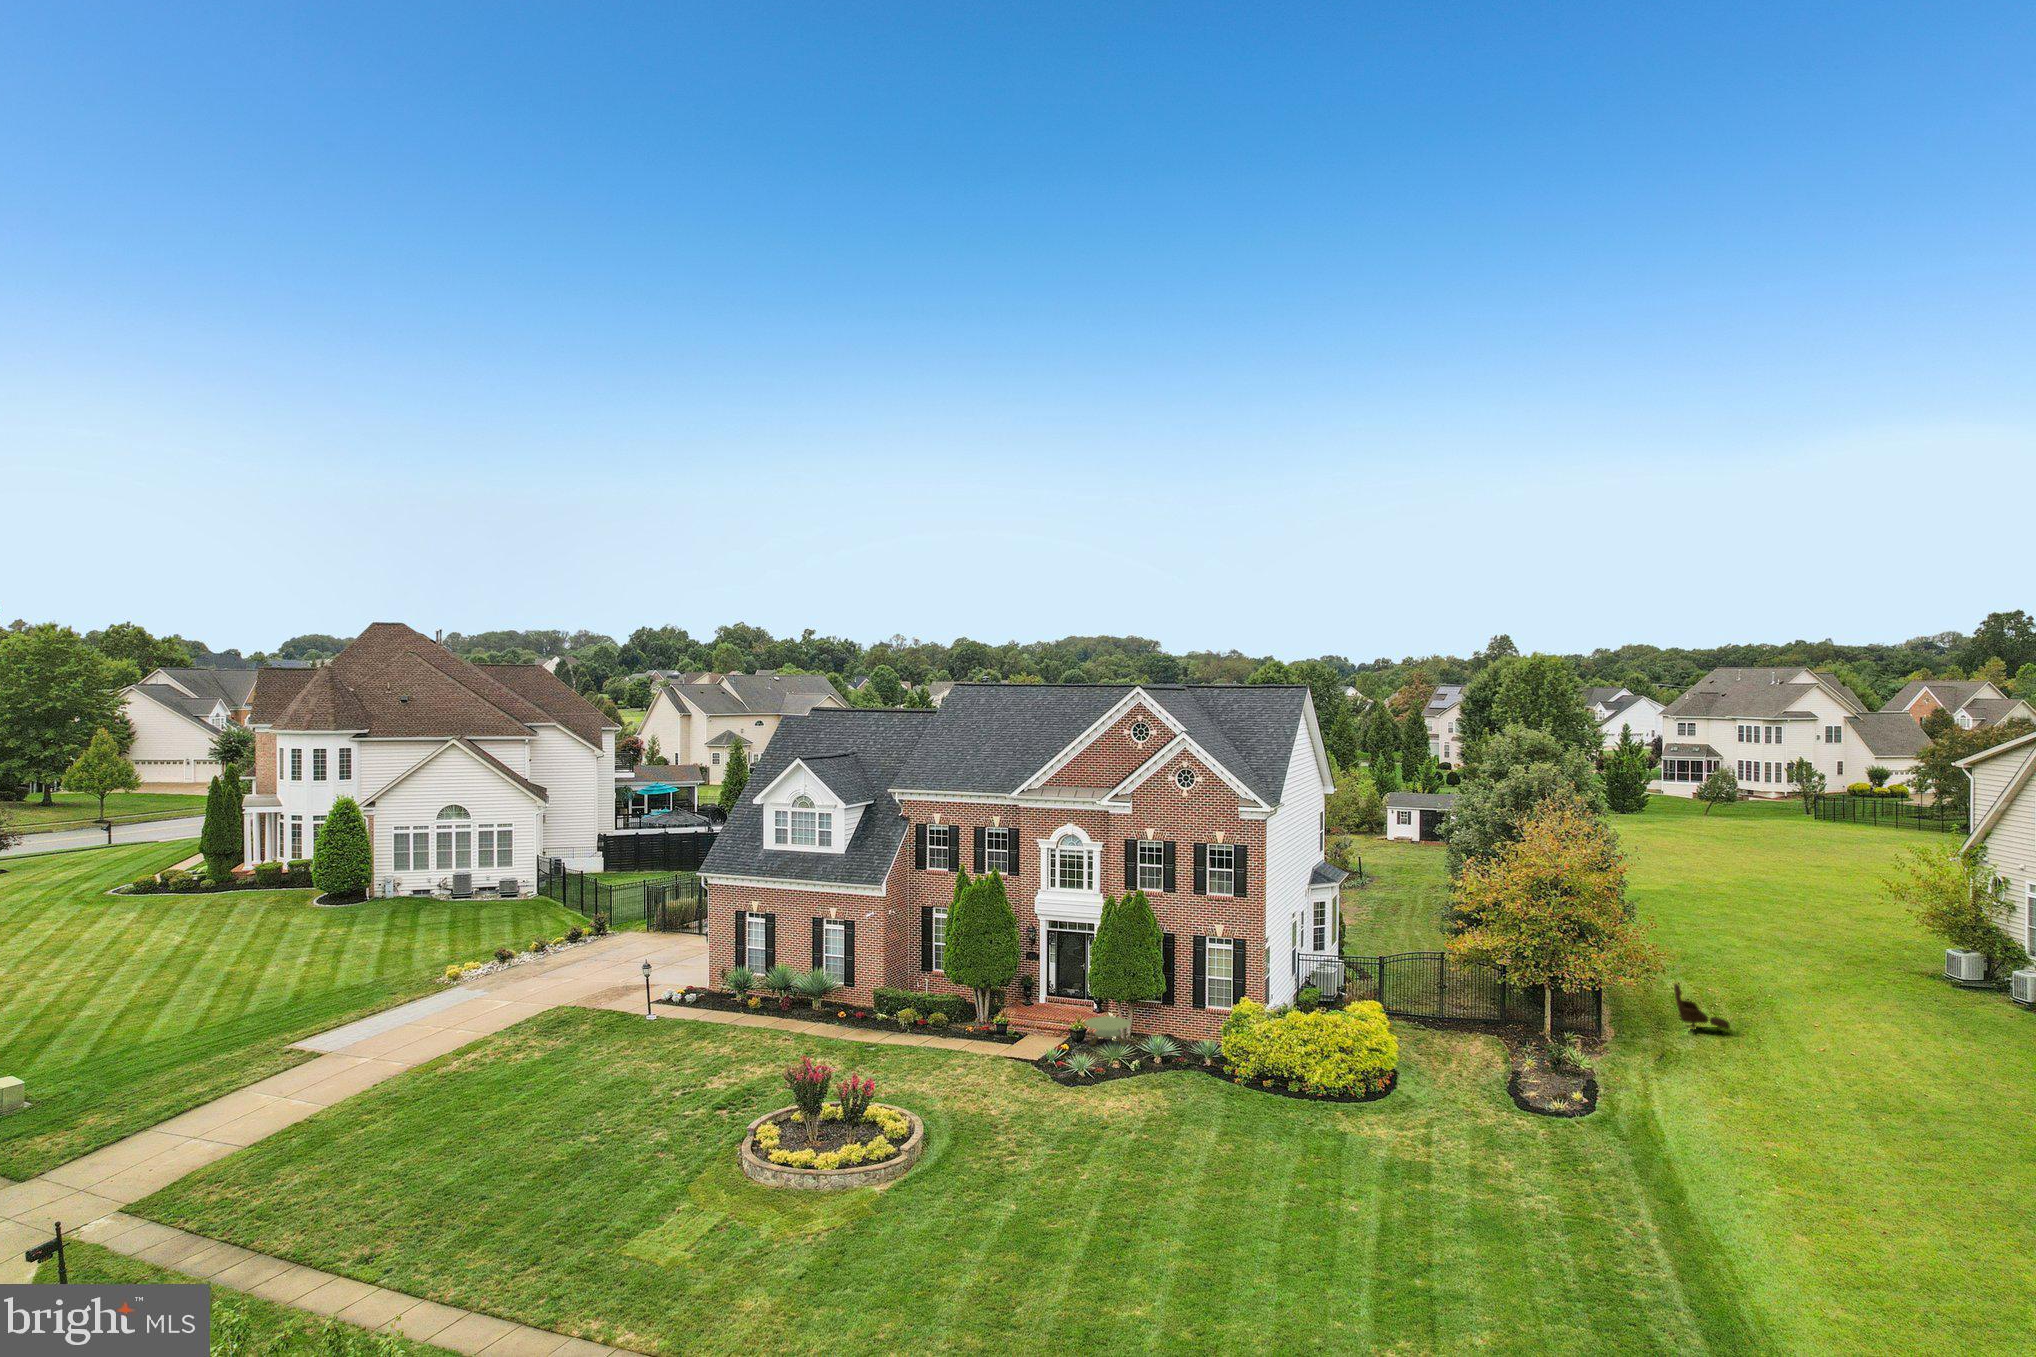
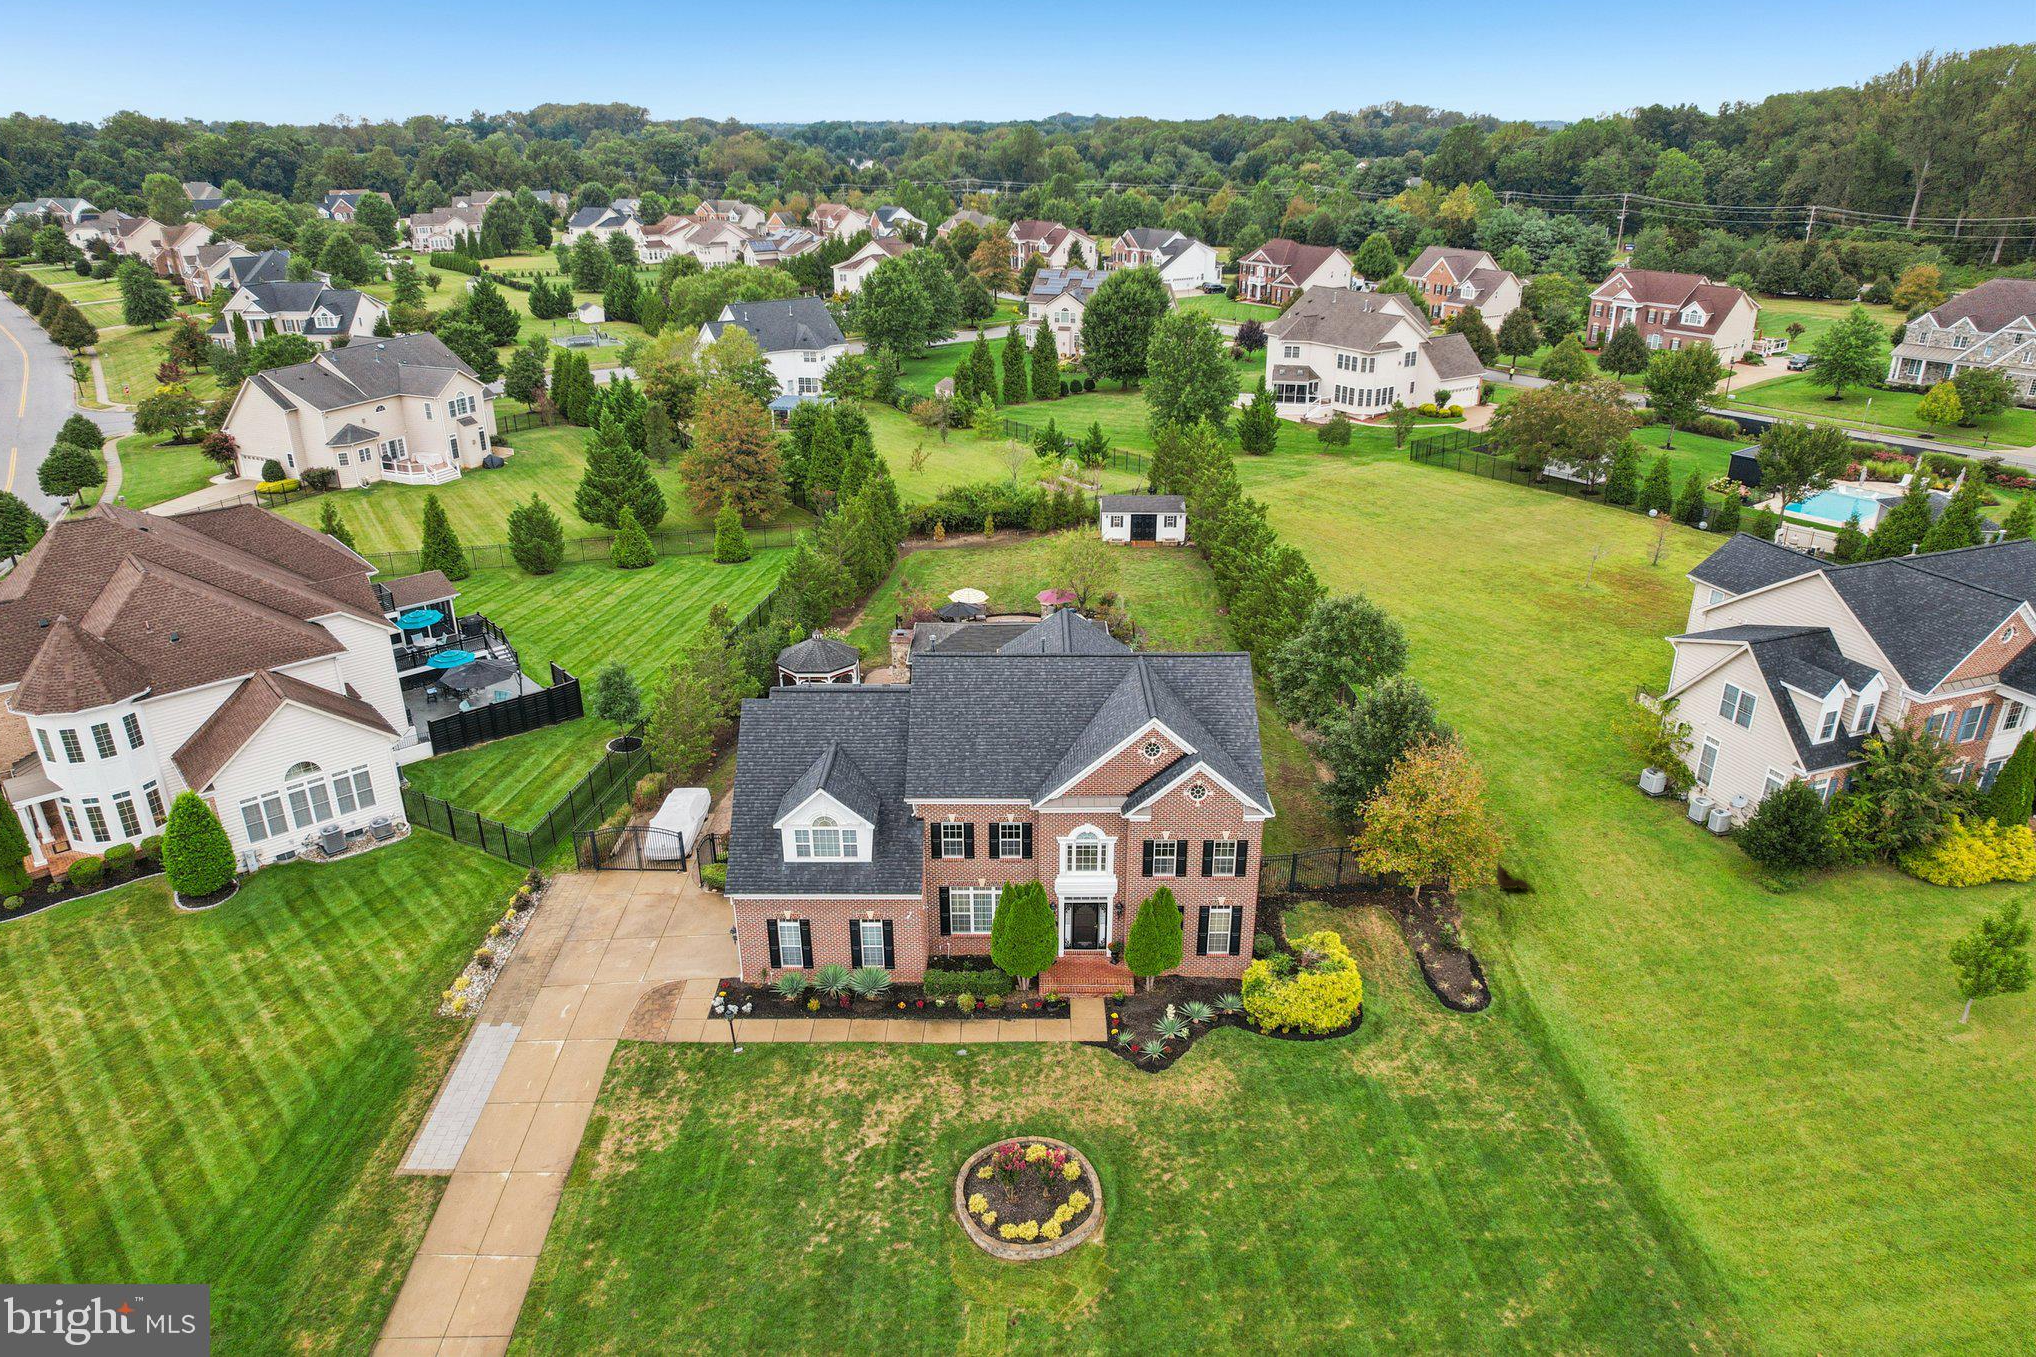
round table: present [1085,1016,1131,1045] -> none [1123,976,1160,1009]

